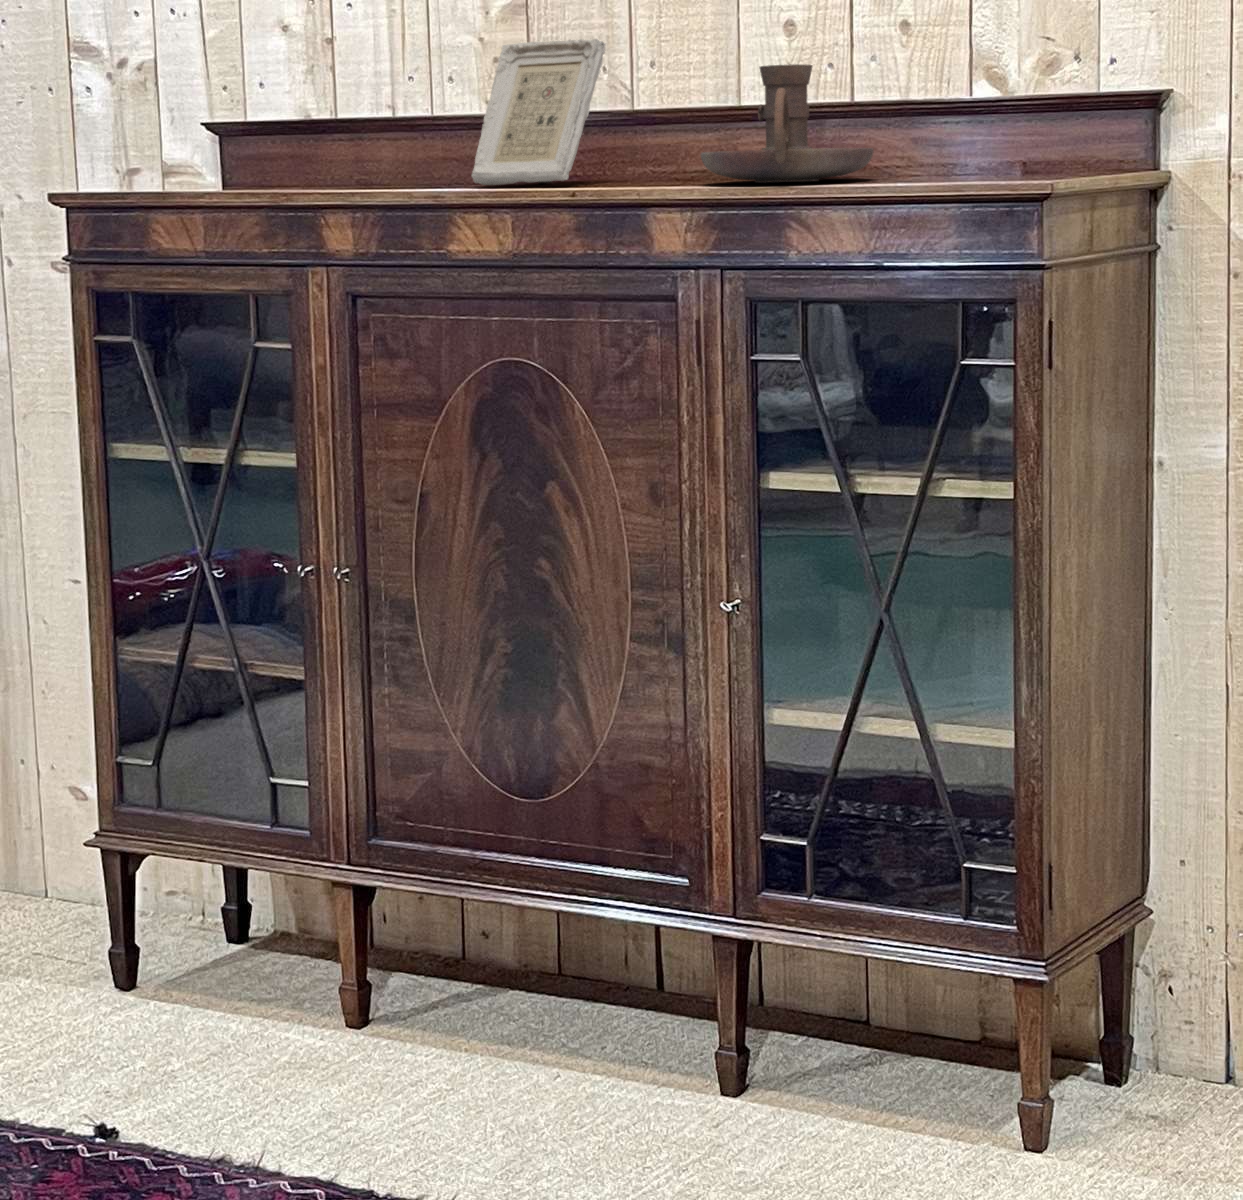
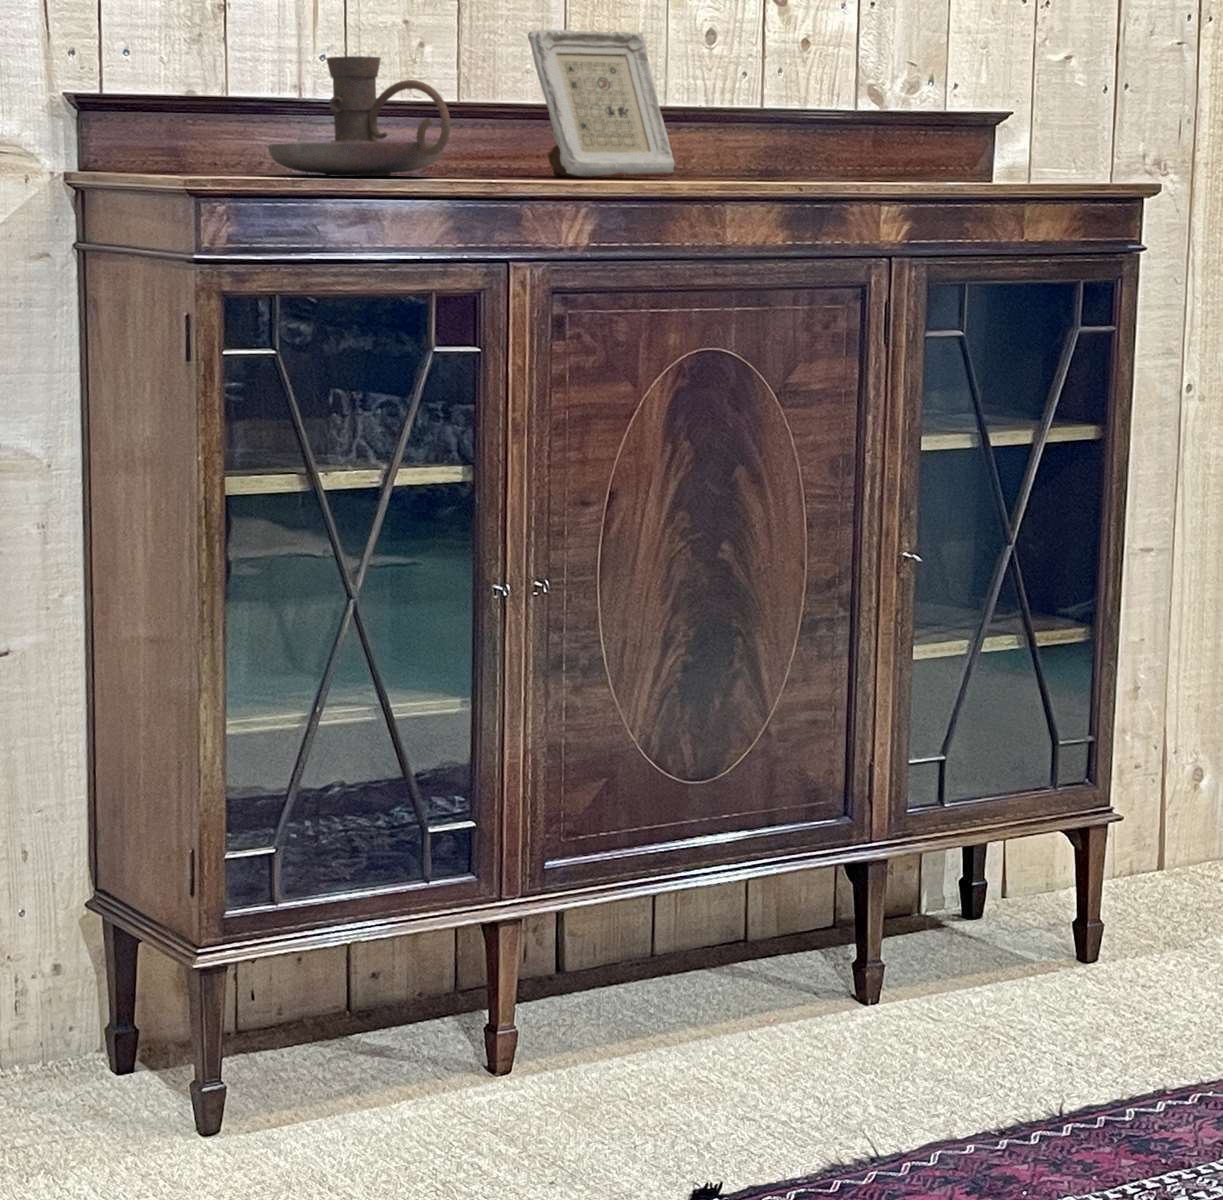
candle holder: present [701,64,874,183] -> present [268,56,450,177]

